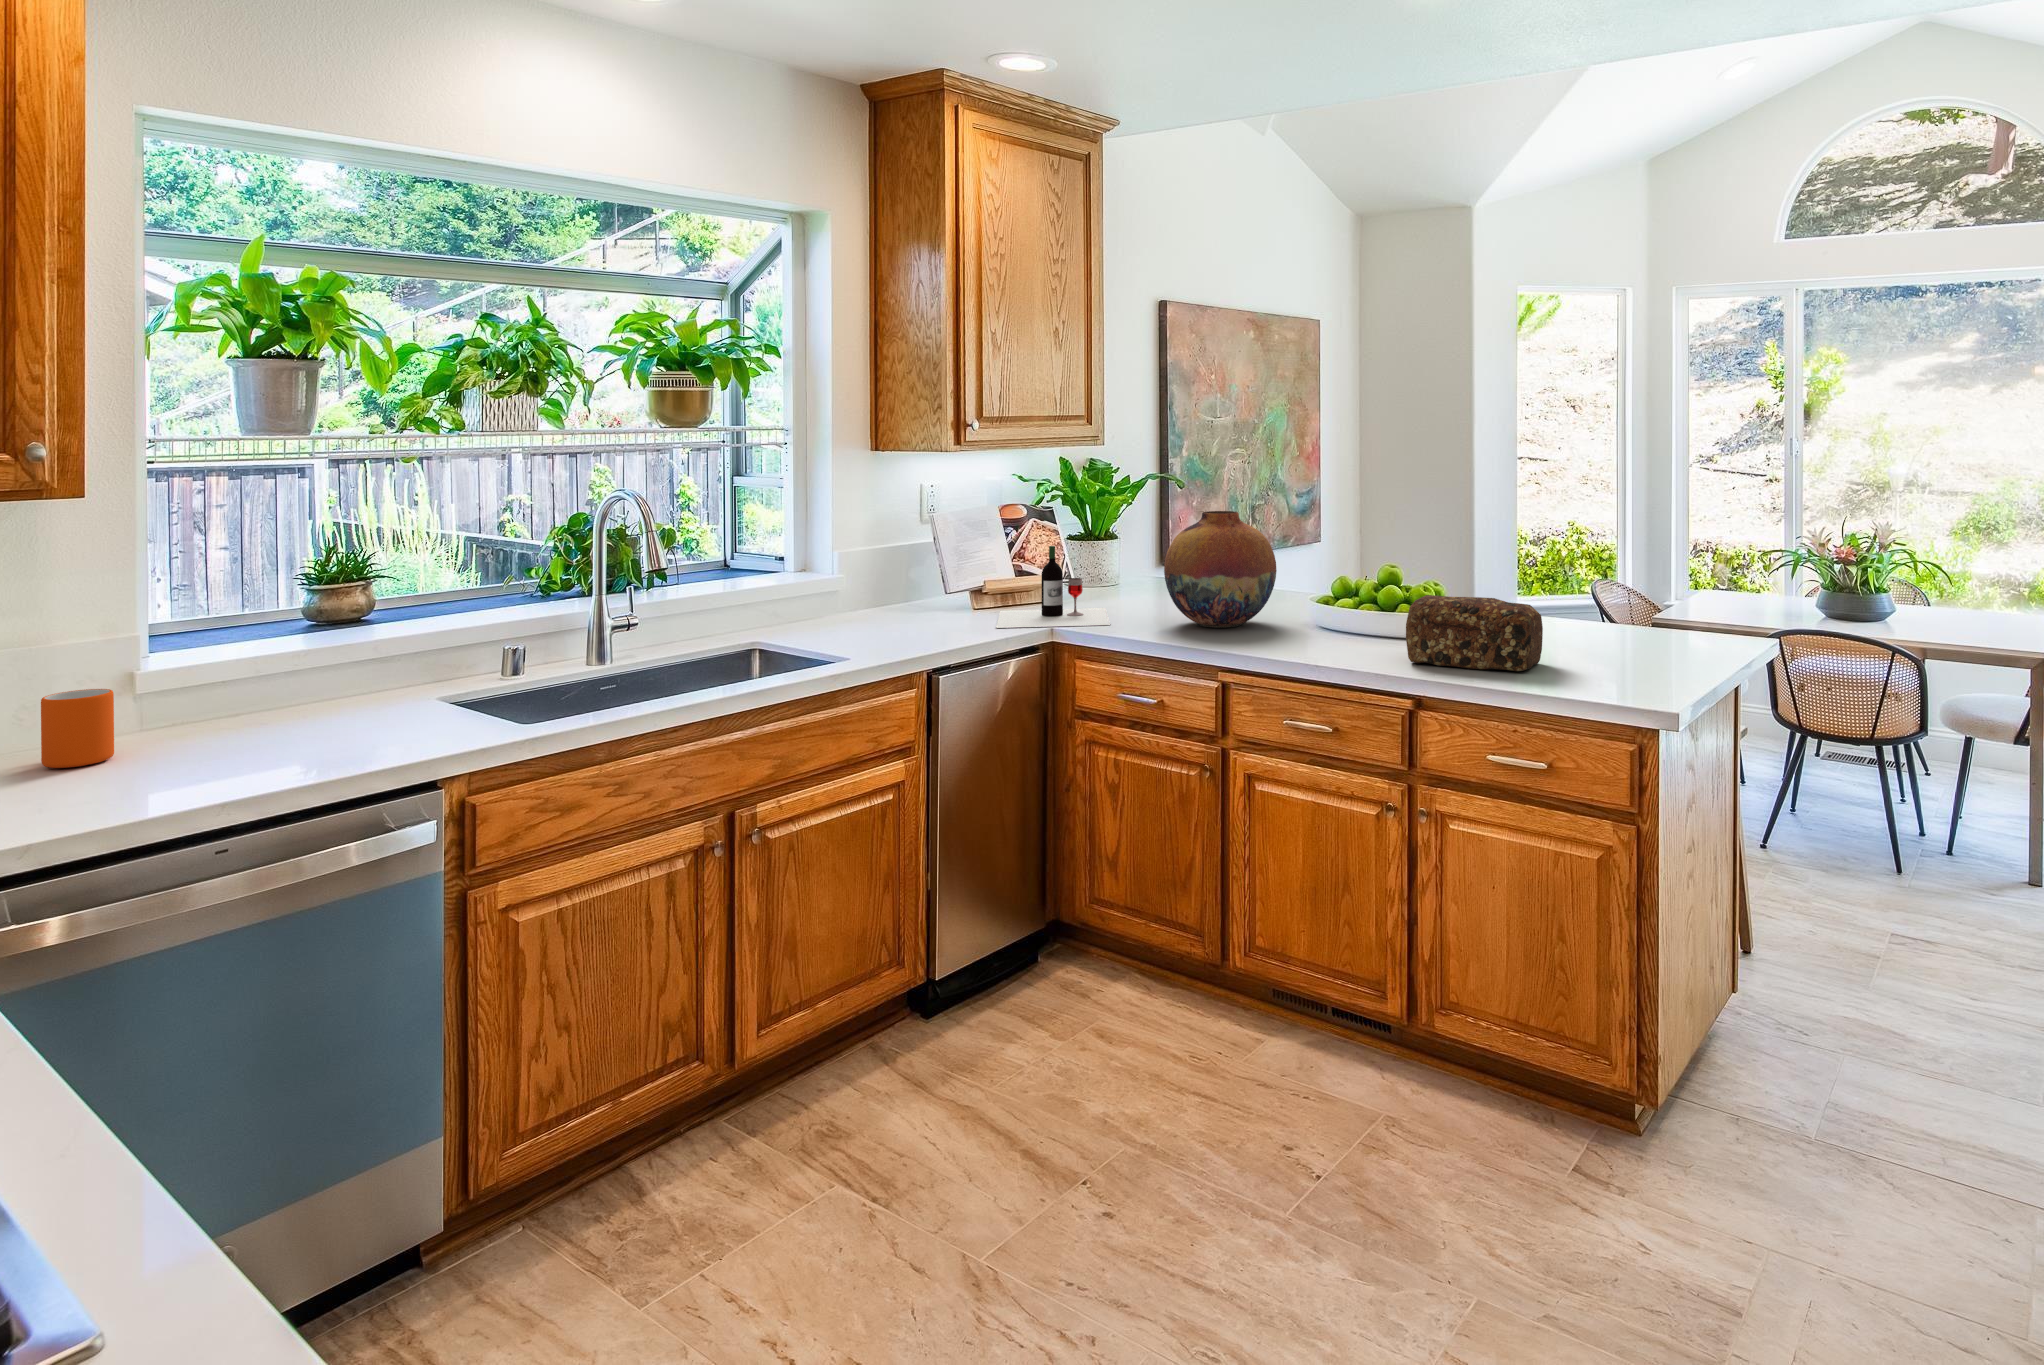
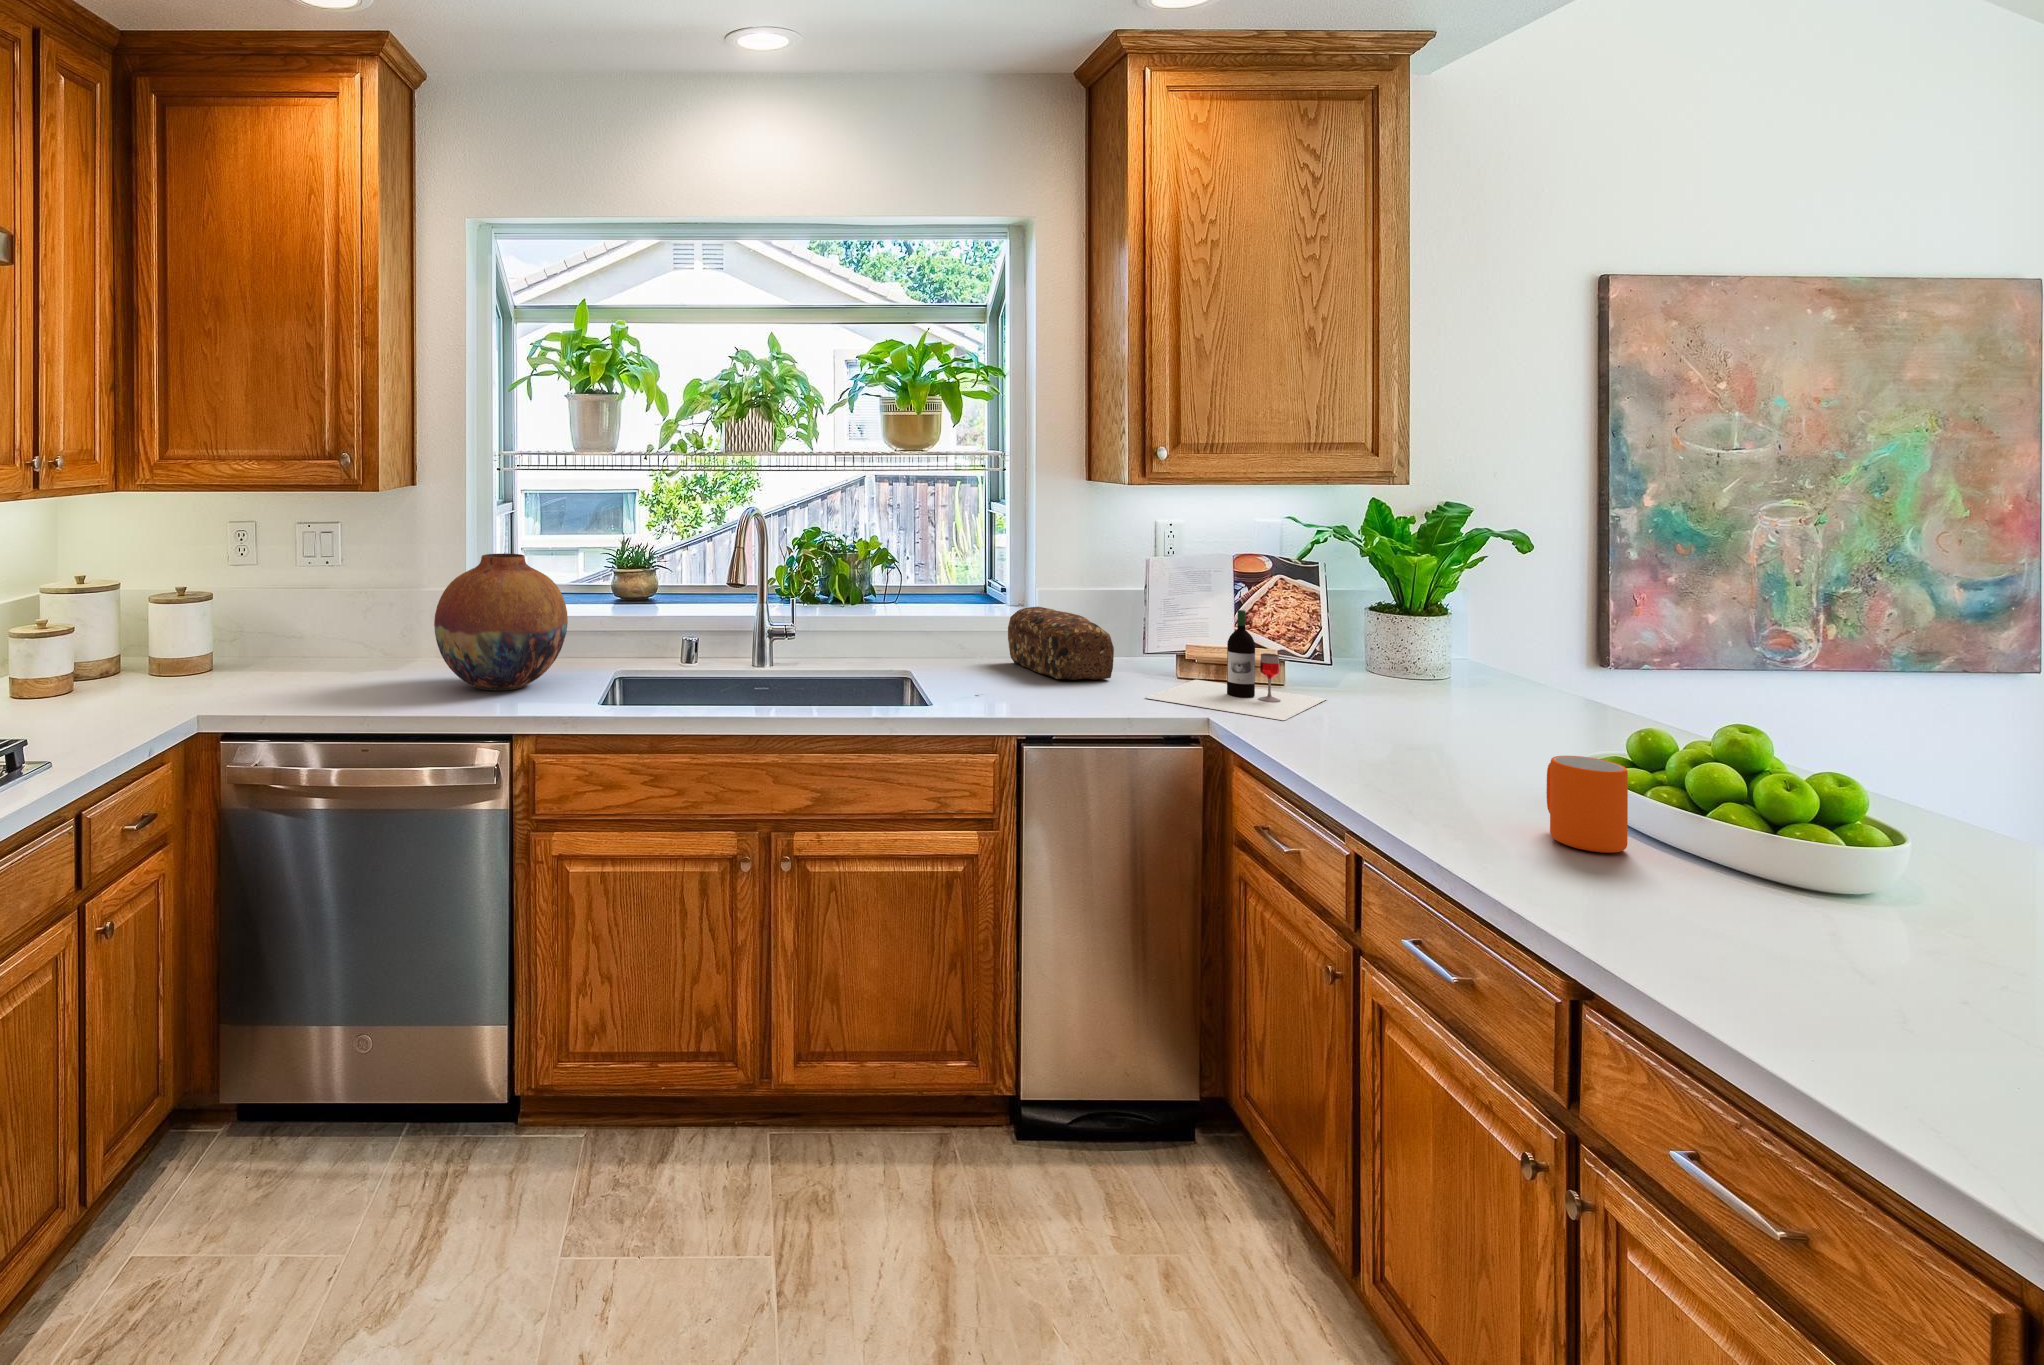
vase: present [1164,511,1277,628] -> present [434,554,568,691]
bread loaf: present [1406,595,1543,671] -> present [1008,607,1114,680]
mug: present [41,689,114,768] -> present [1547,756,1628,853]

